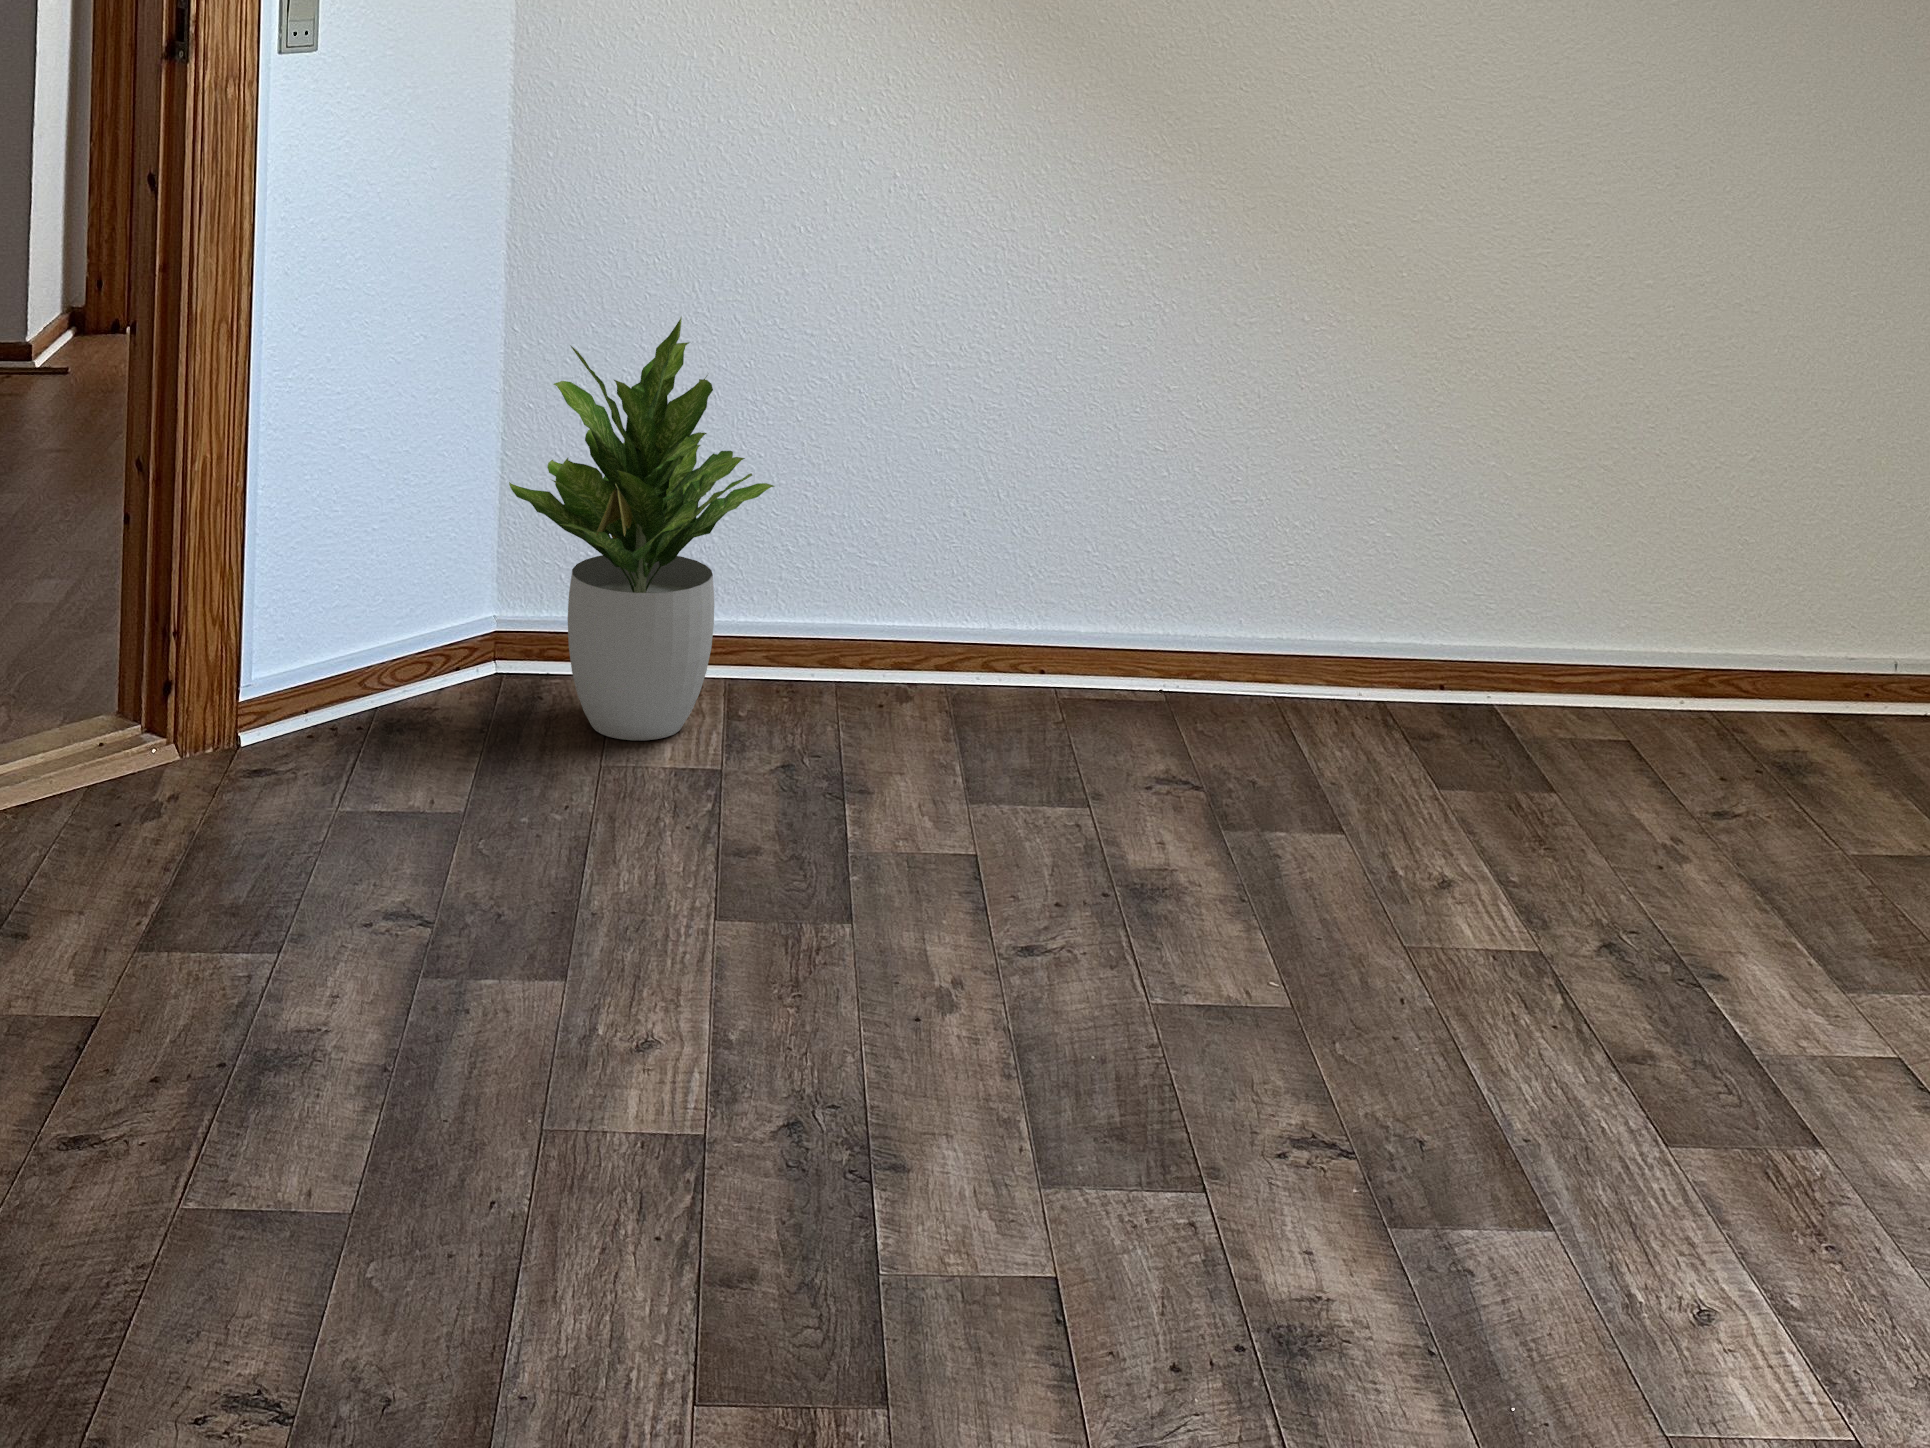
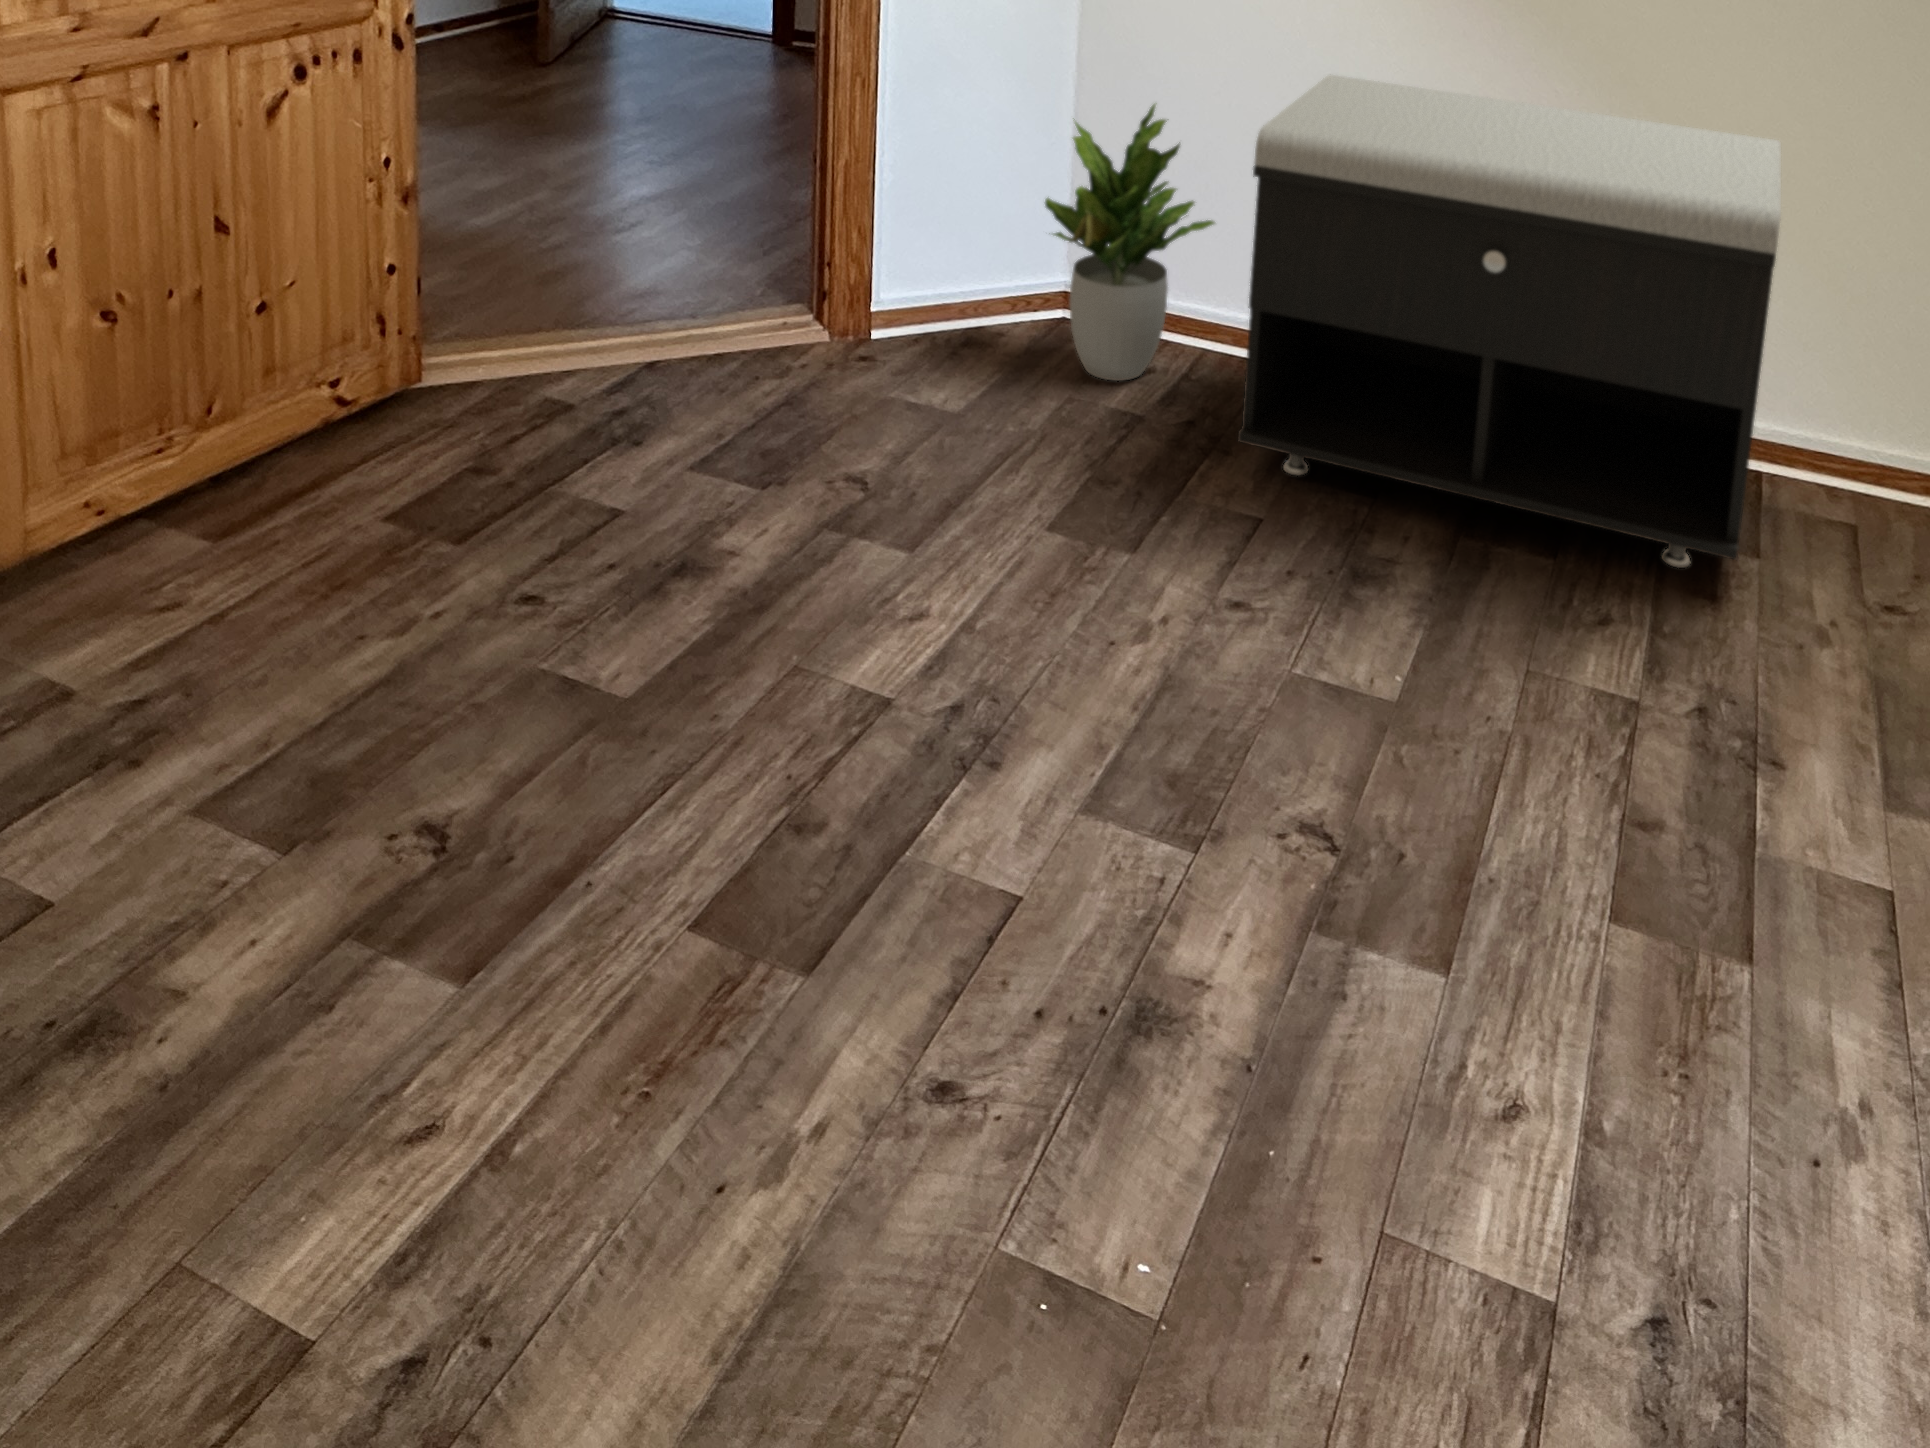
storage bench: none [904,250,1608,822] -> present [1238,75,1781,568]

